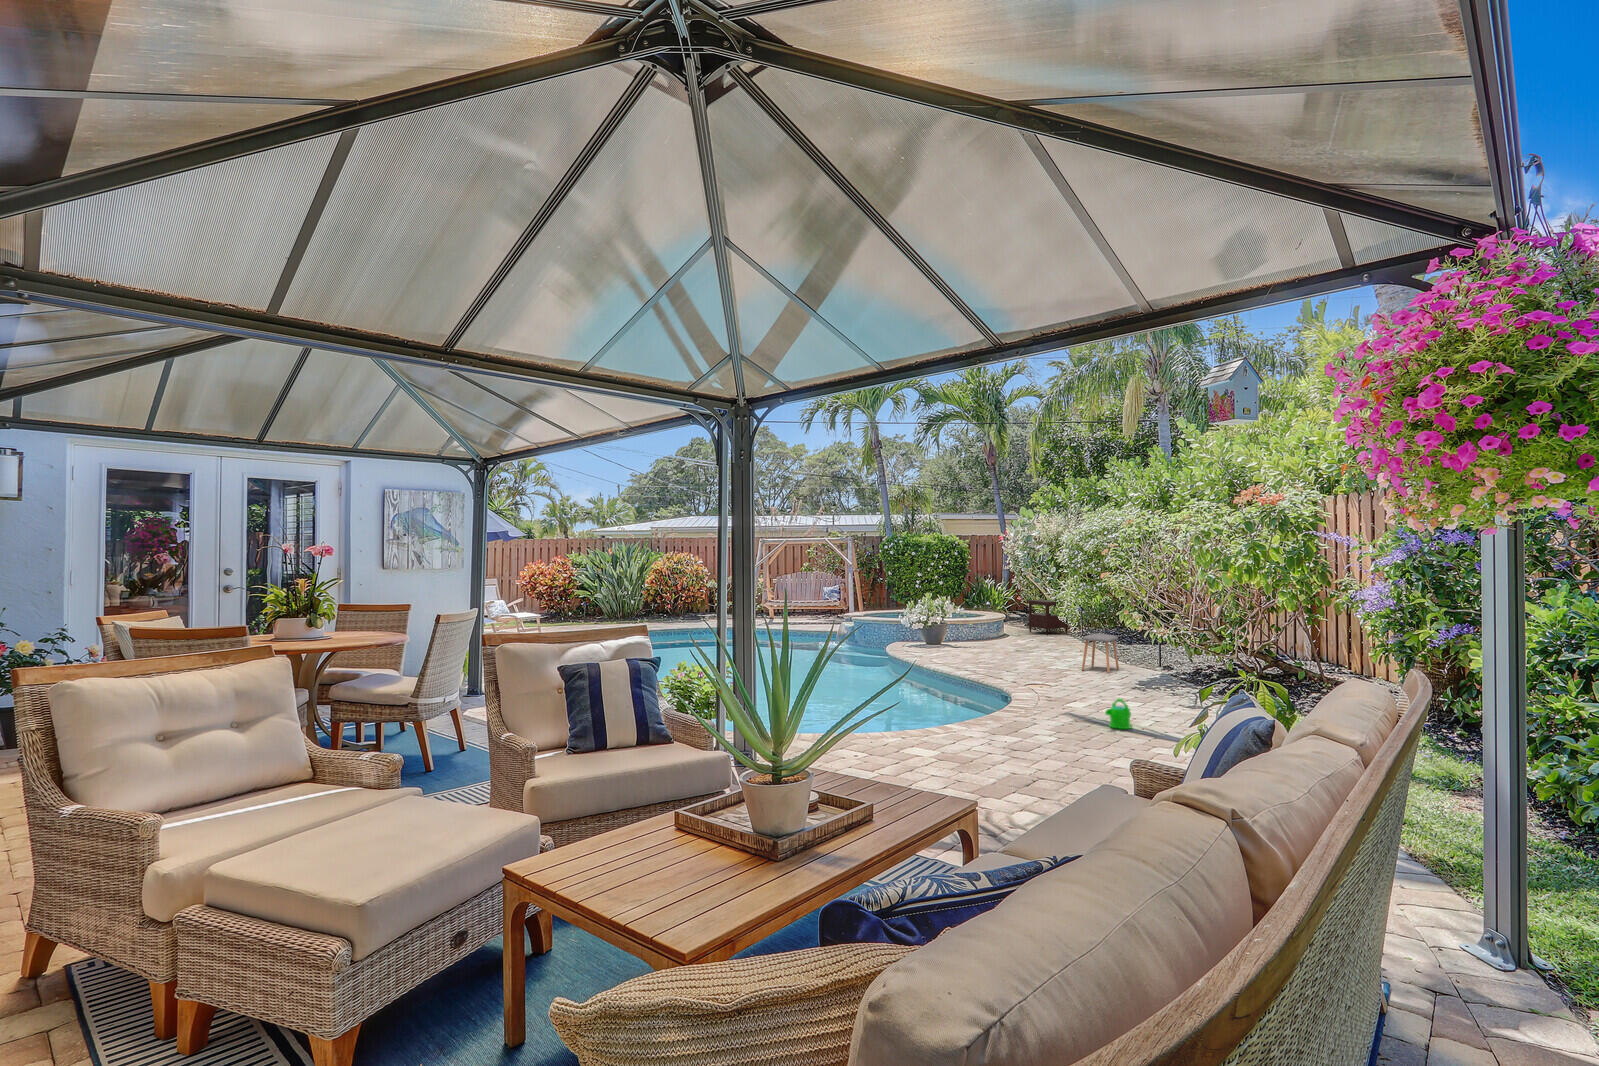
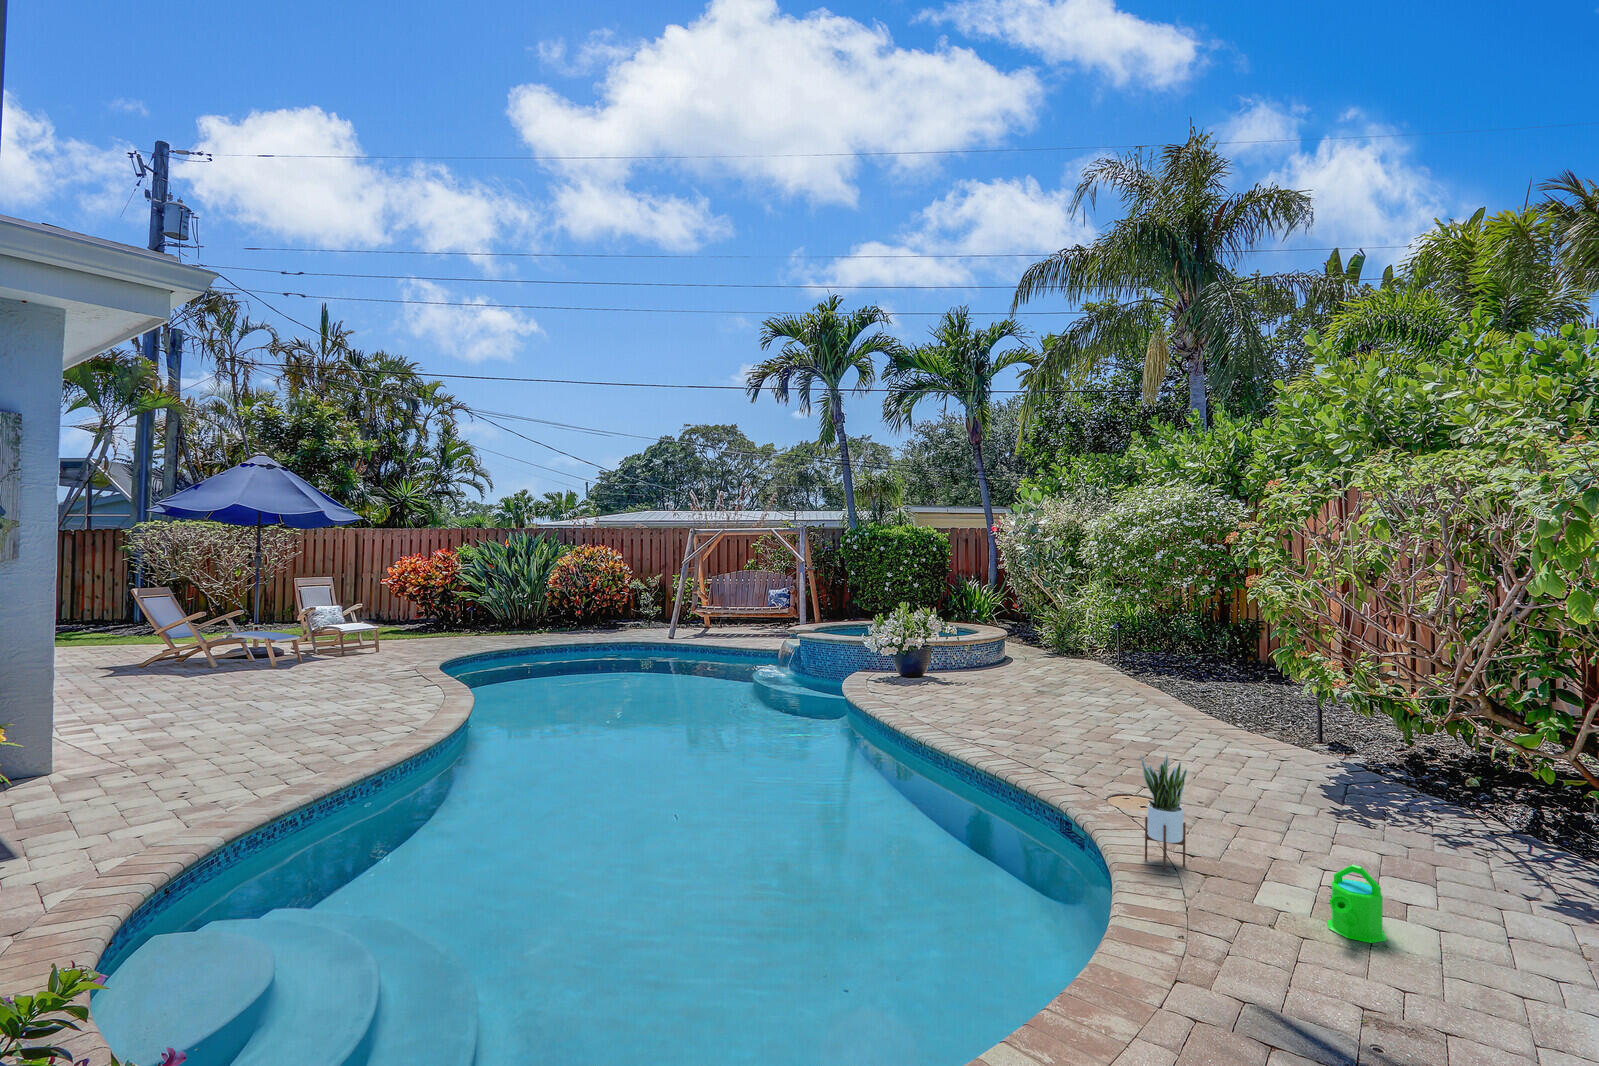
side table: present [1027,599,1068,635] -> none [1033,609,1091,659]
stool: present [1082,634,1119,673] -> none [1152,672,1210,740]
potted plant: none [1038,660,1061,714] -> present [1140,755,1187,869]

